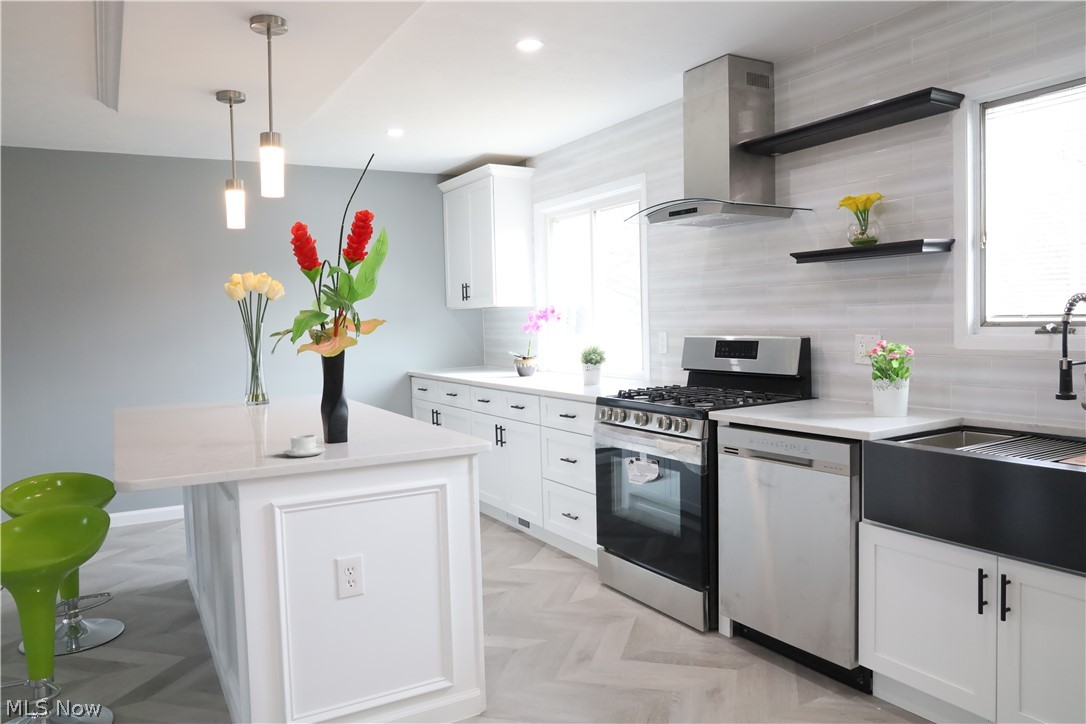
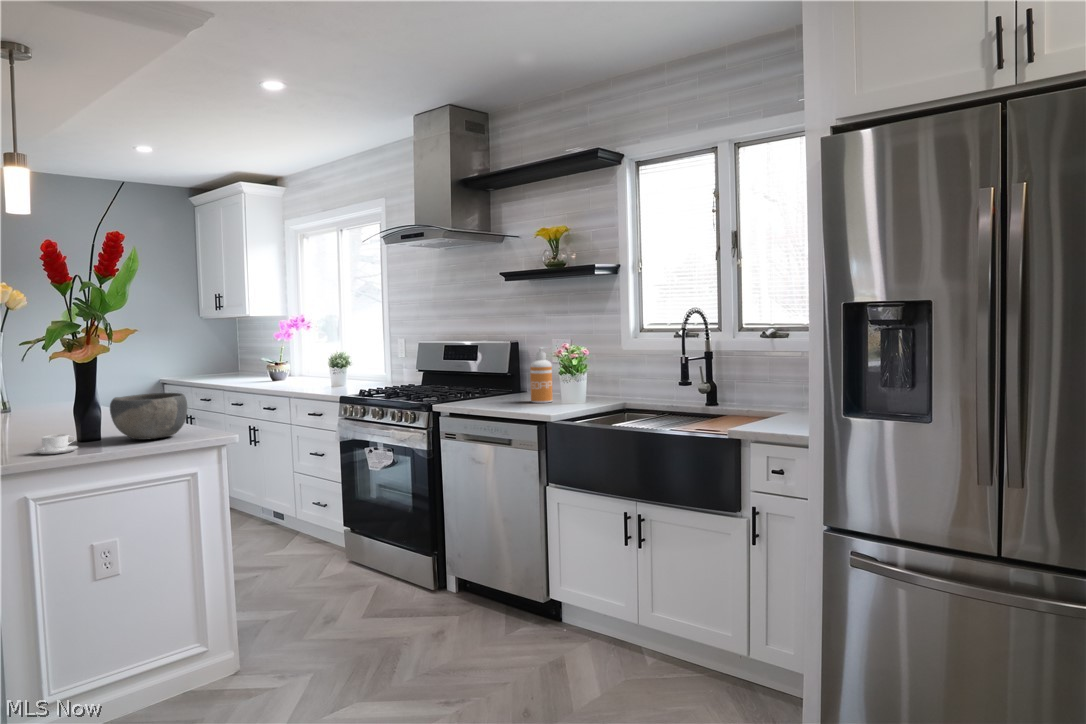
soap dispenser: none [831,344,860,414] -> present [530,347,553,403]
bowl: none [358,391,436,444] -> present [110,393,187,440]

